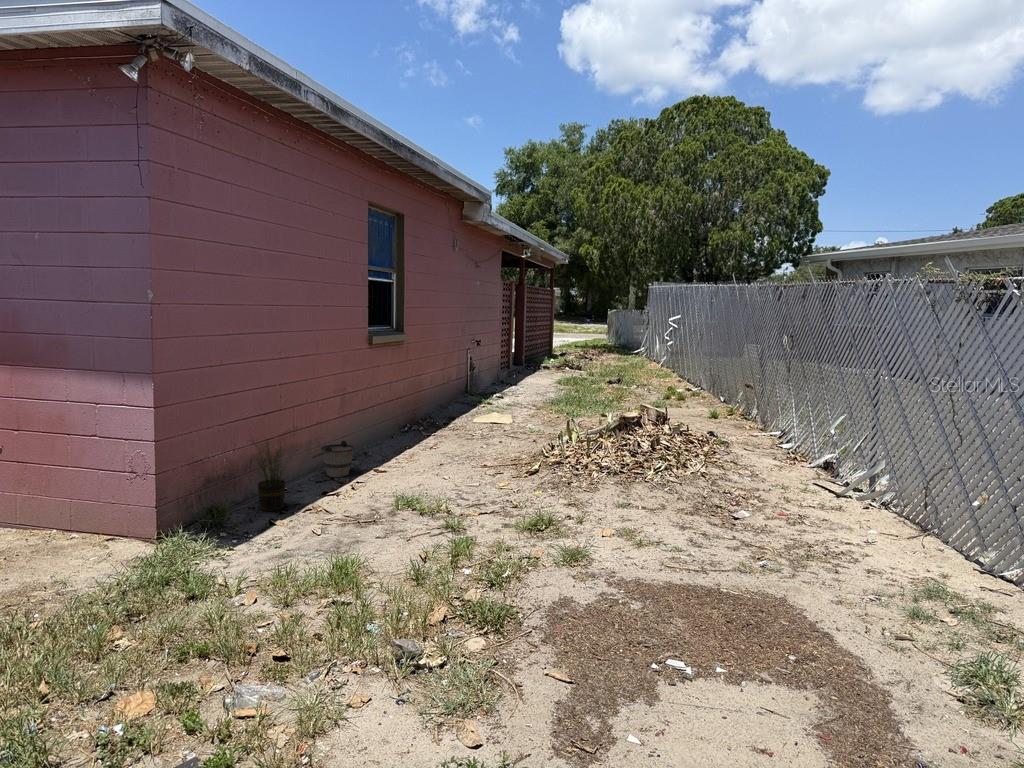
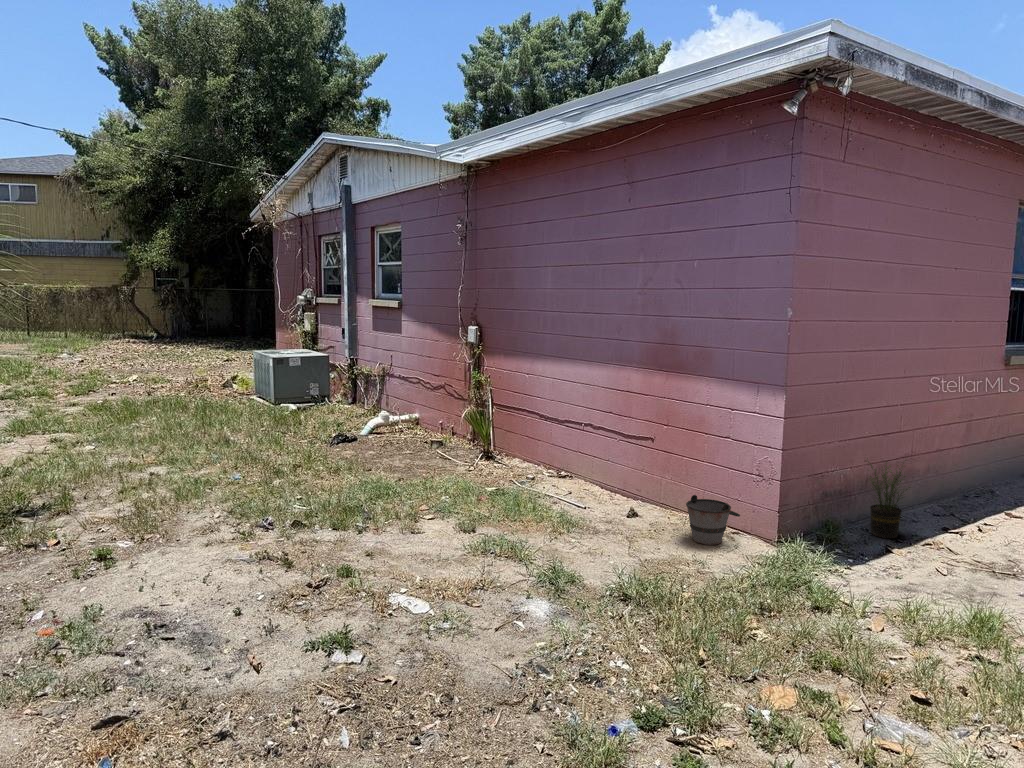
bucket: present [312,441,355,477] -> present [686,495,740,545]

